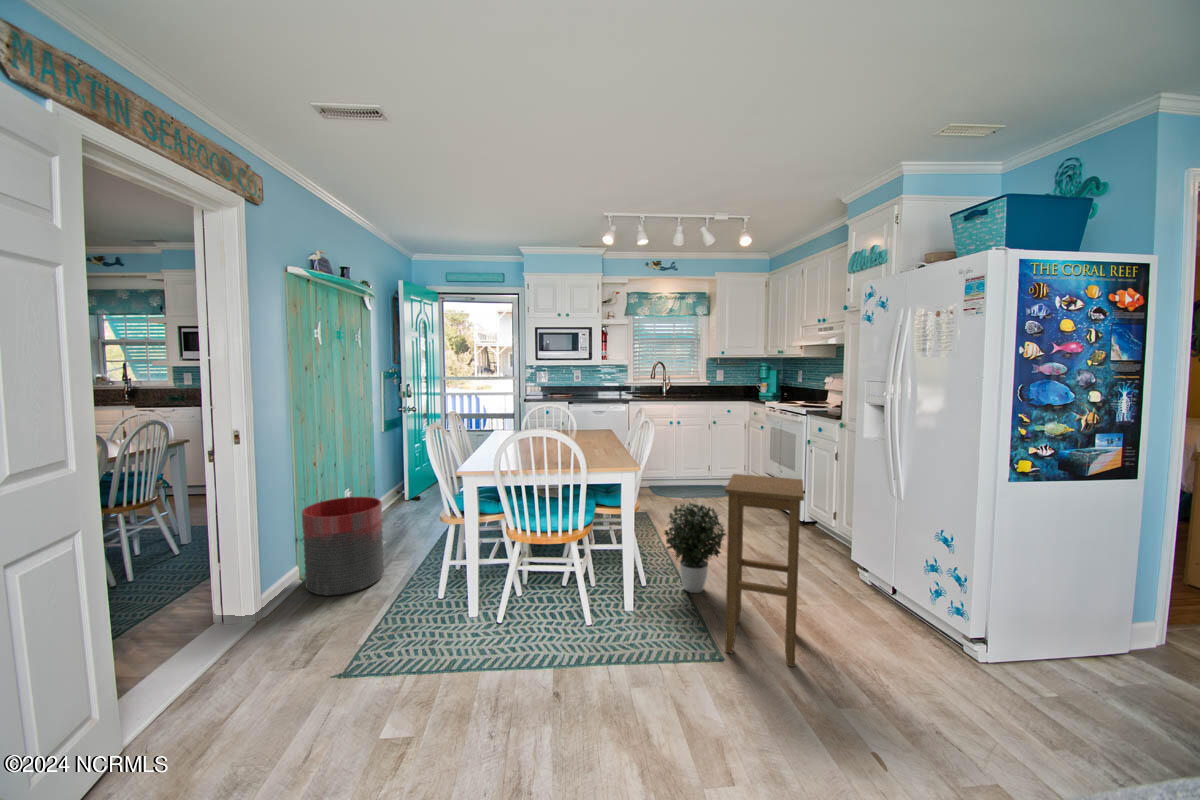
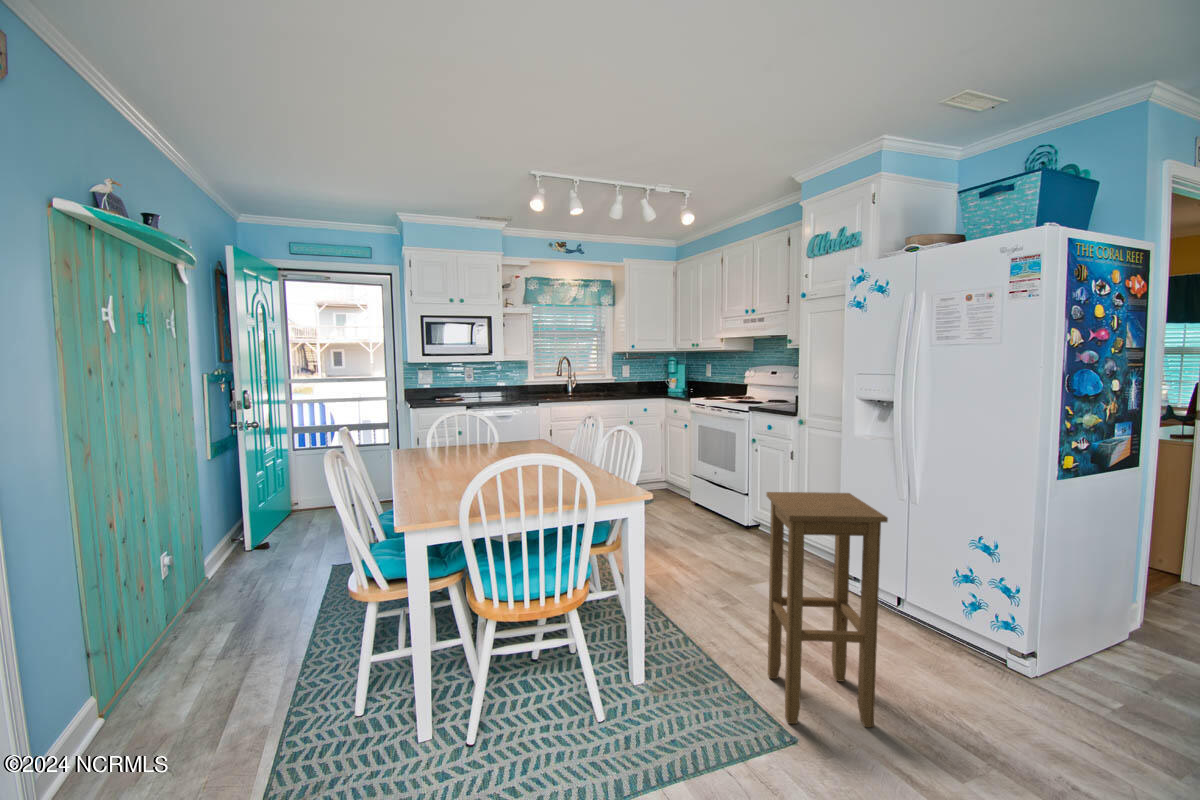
trash can: present [302,497,384,596] -> none [88,570,246,753]
potted plant: present [664,503,726,593] -> none [663,529,740,643]

